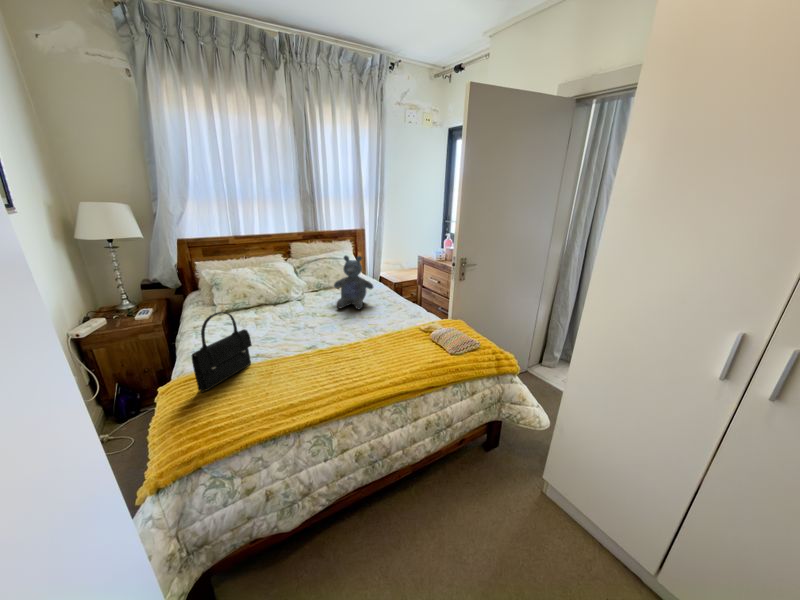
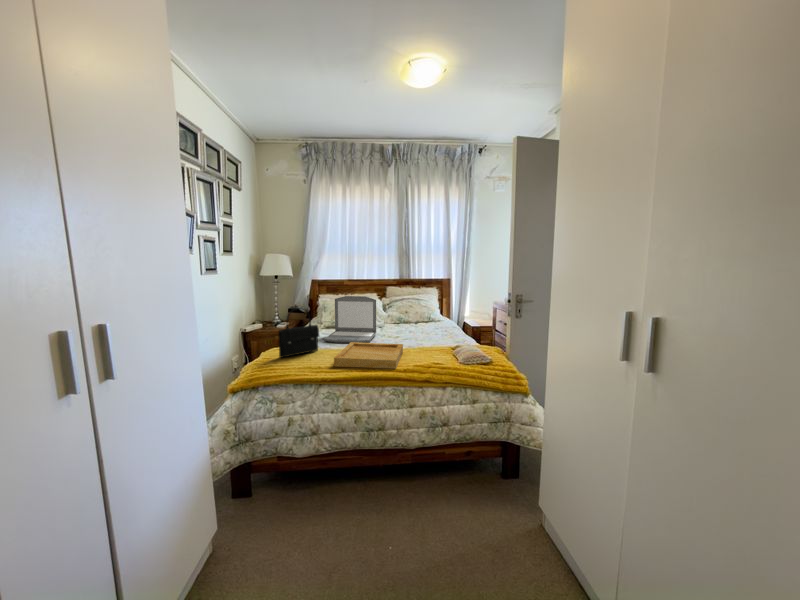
stuffed bear: present [334,256,373,309] -> none [401,292,435,335]
laptop: none [242,269,311,341] -> present [325,296,376,343]
tray: none [298,335,386,393] -> present [334,342,403,368]

